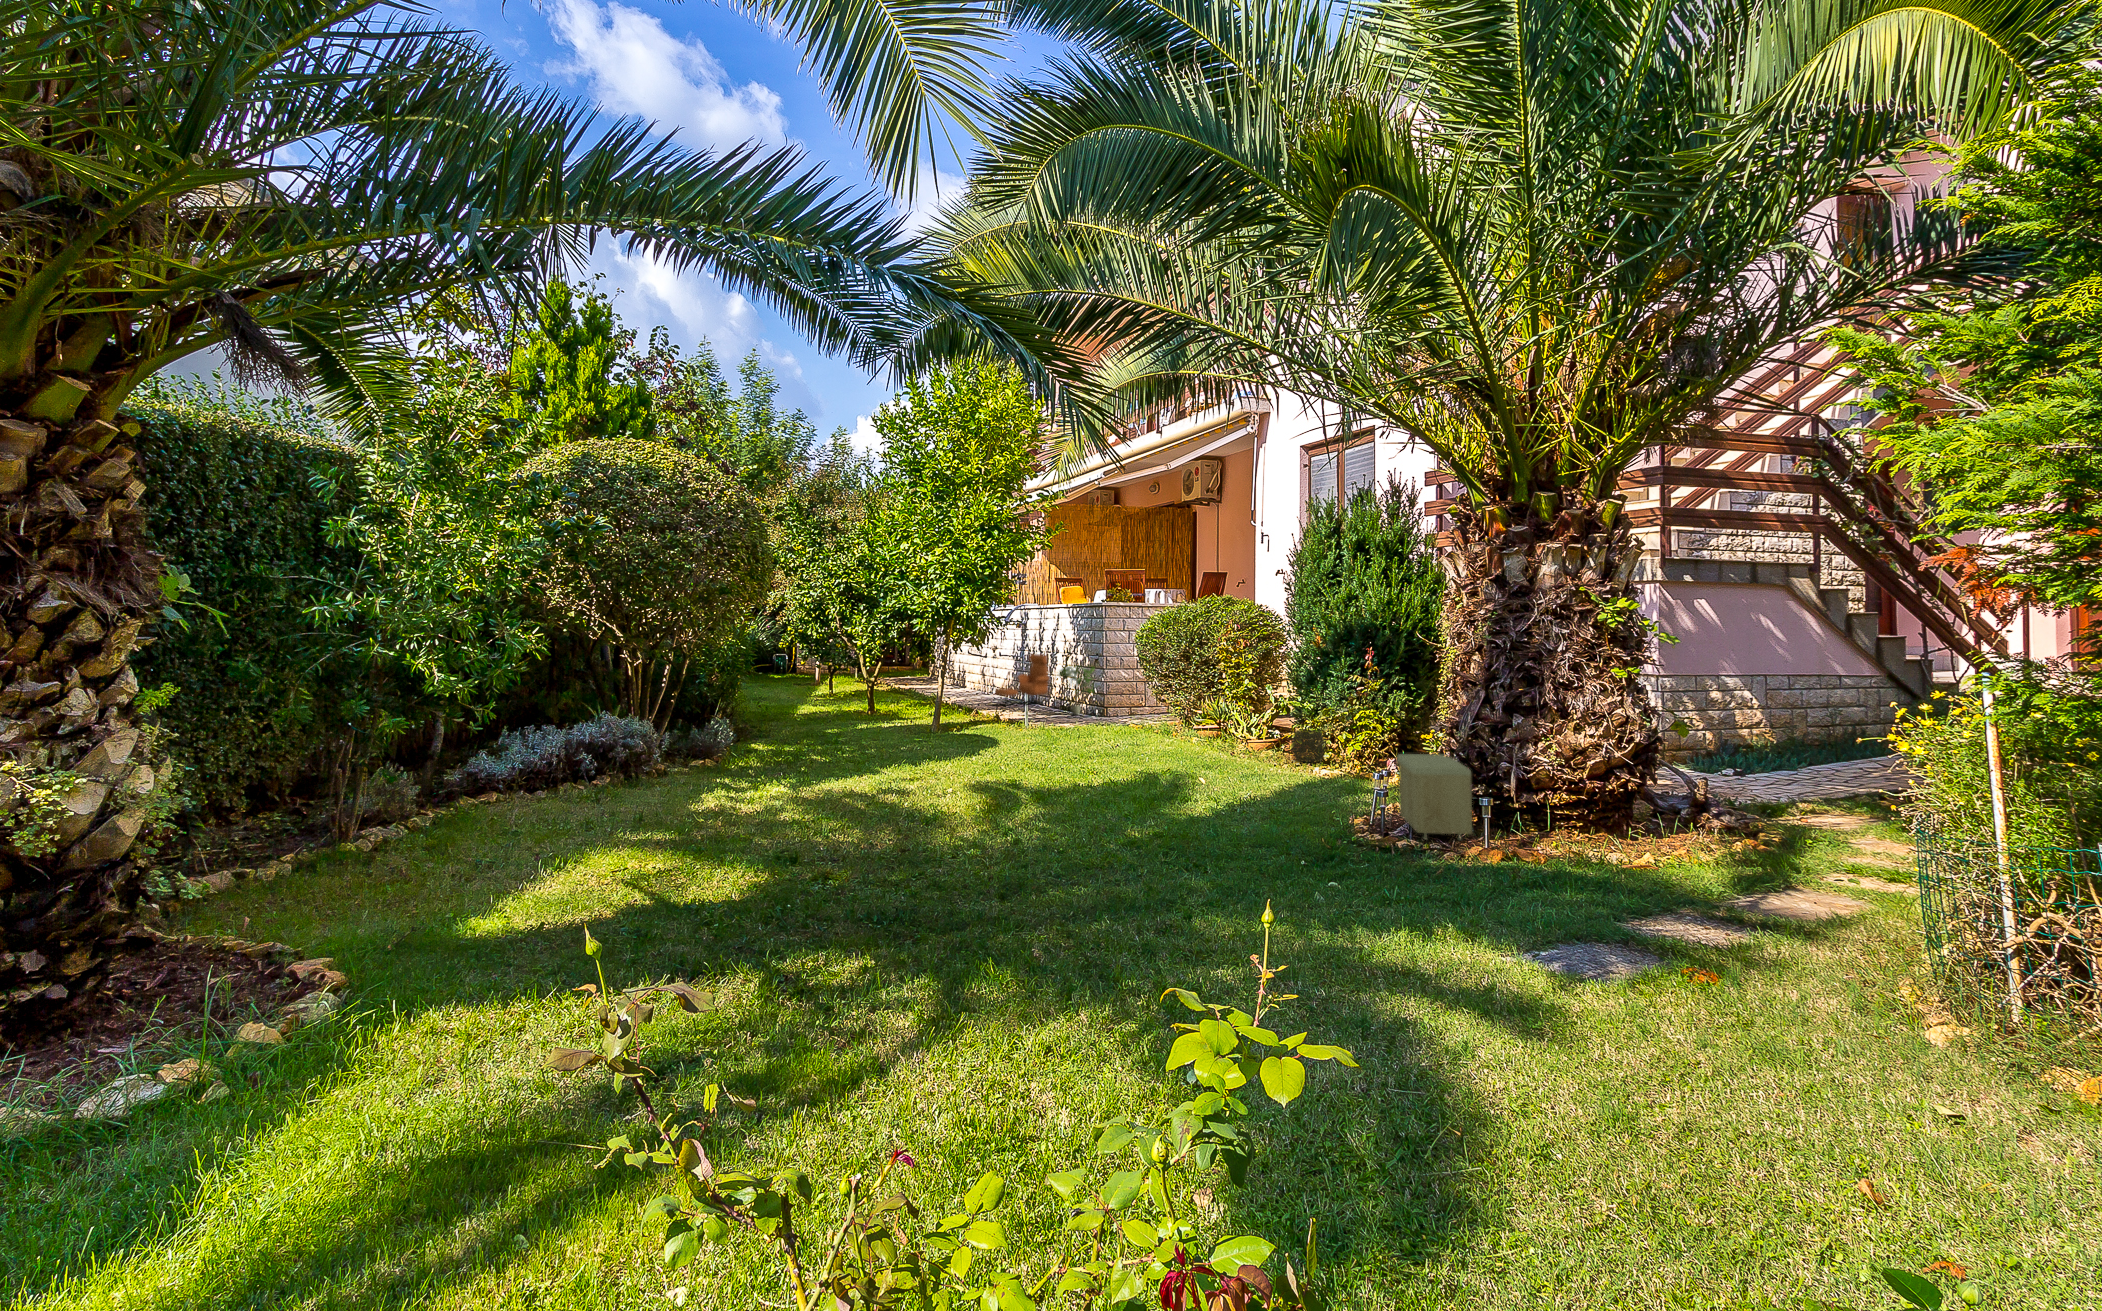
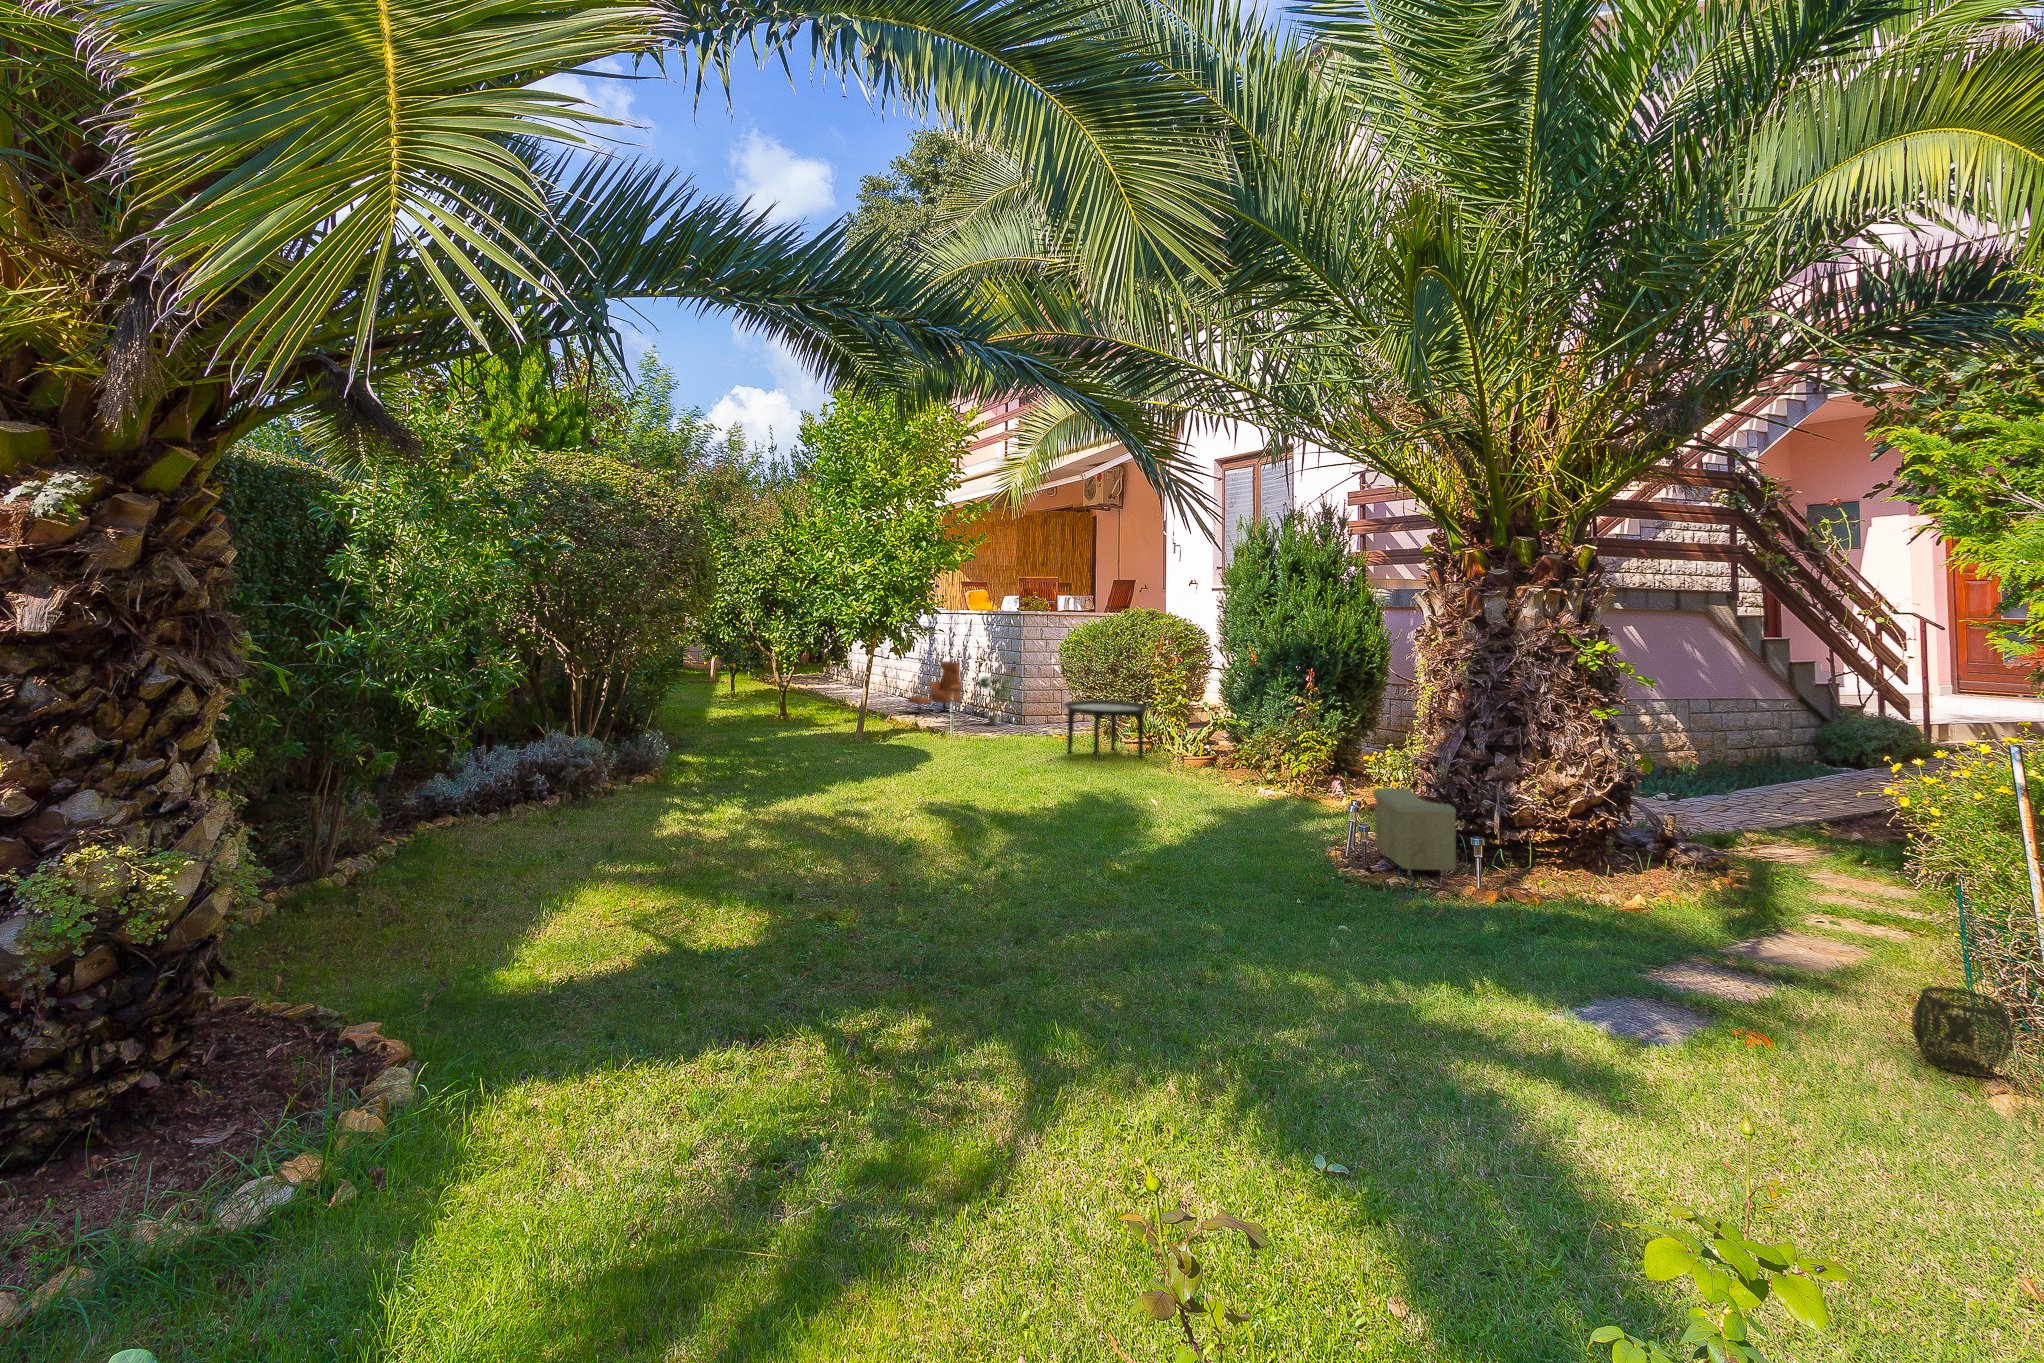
round table: none [1130,685,1215,743] -> present [1064,700,1147,760]
woven basket: present [1291,730,1326,762] -> present [1912,987,2014,1078]

